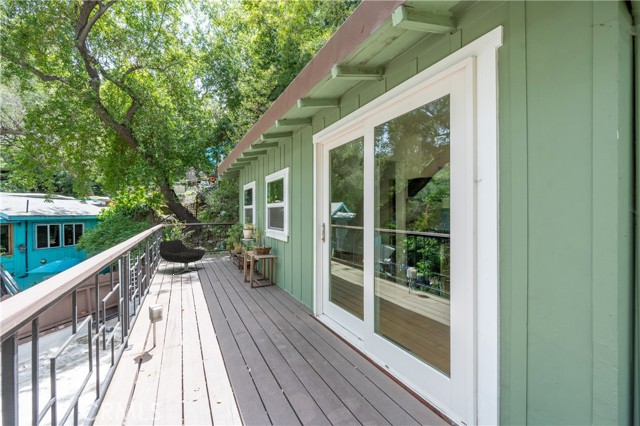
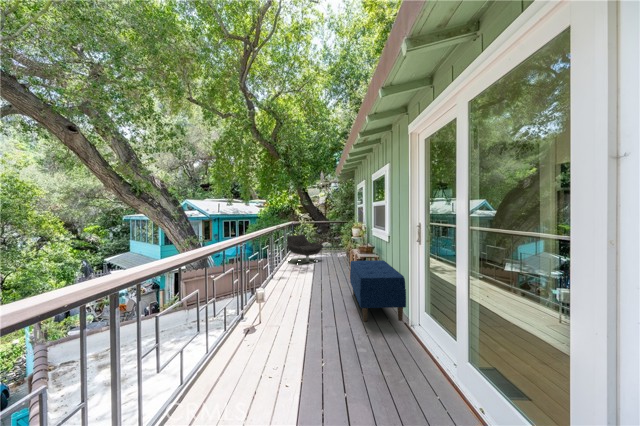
bench: none [250,261,311,321] -> present [350,260,406,322]

